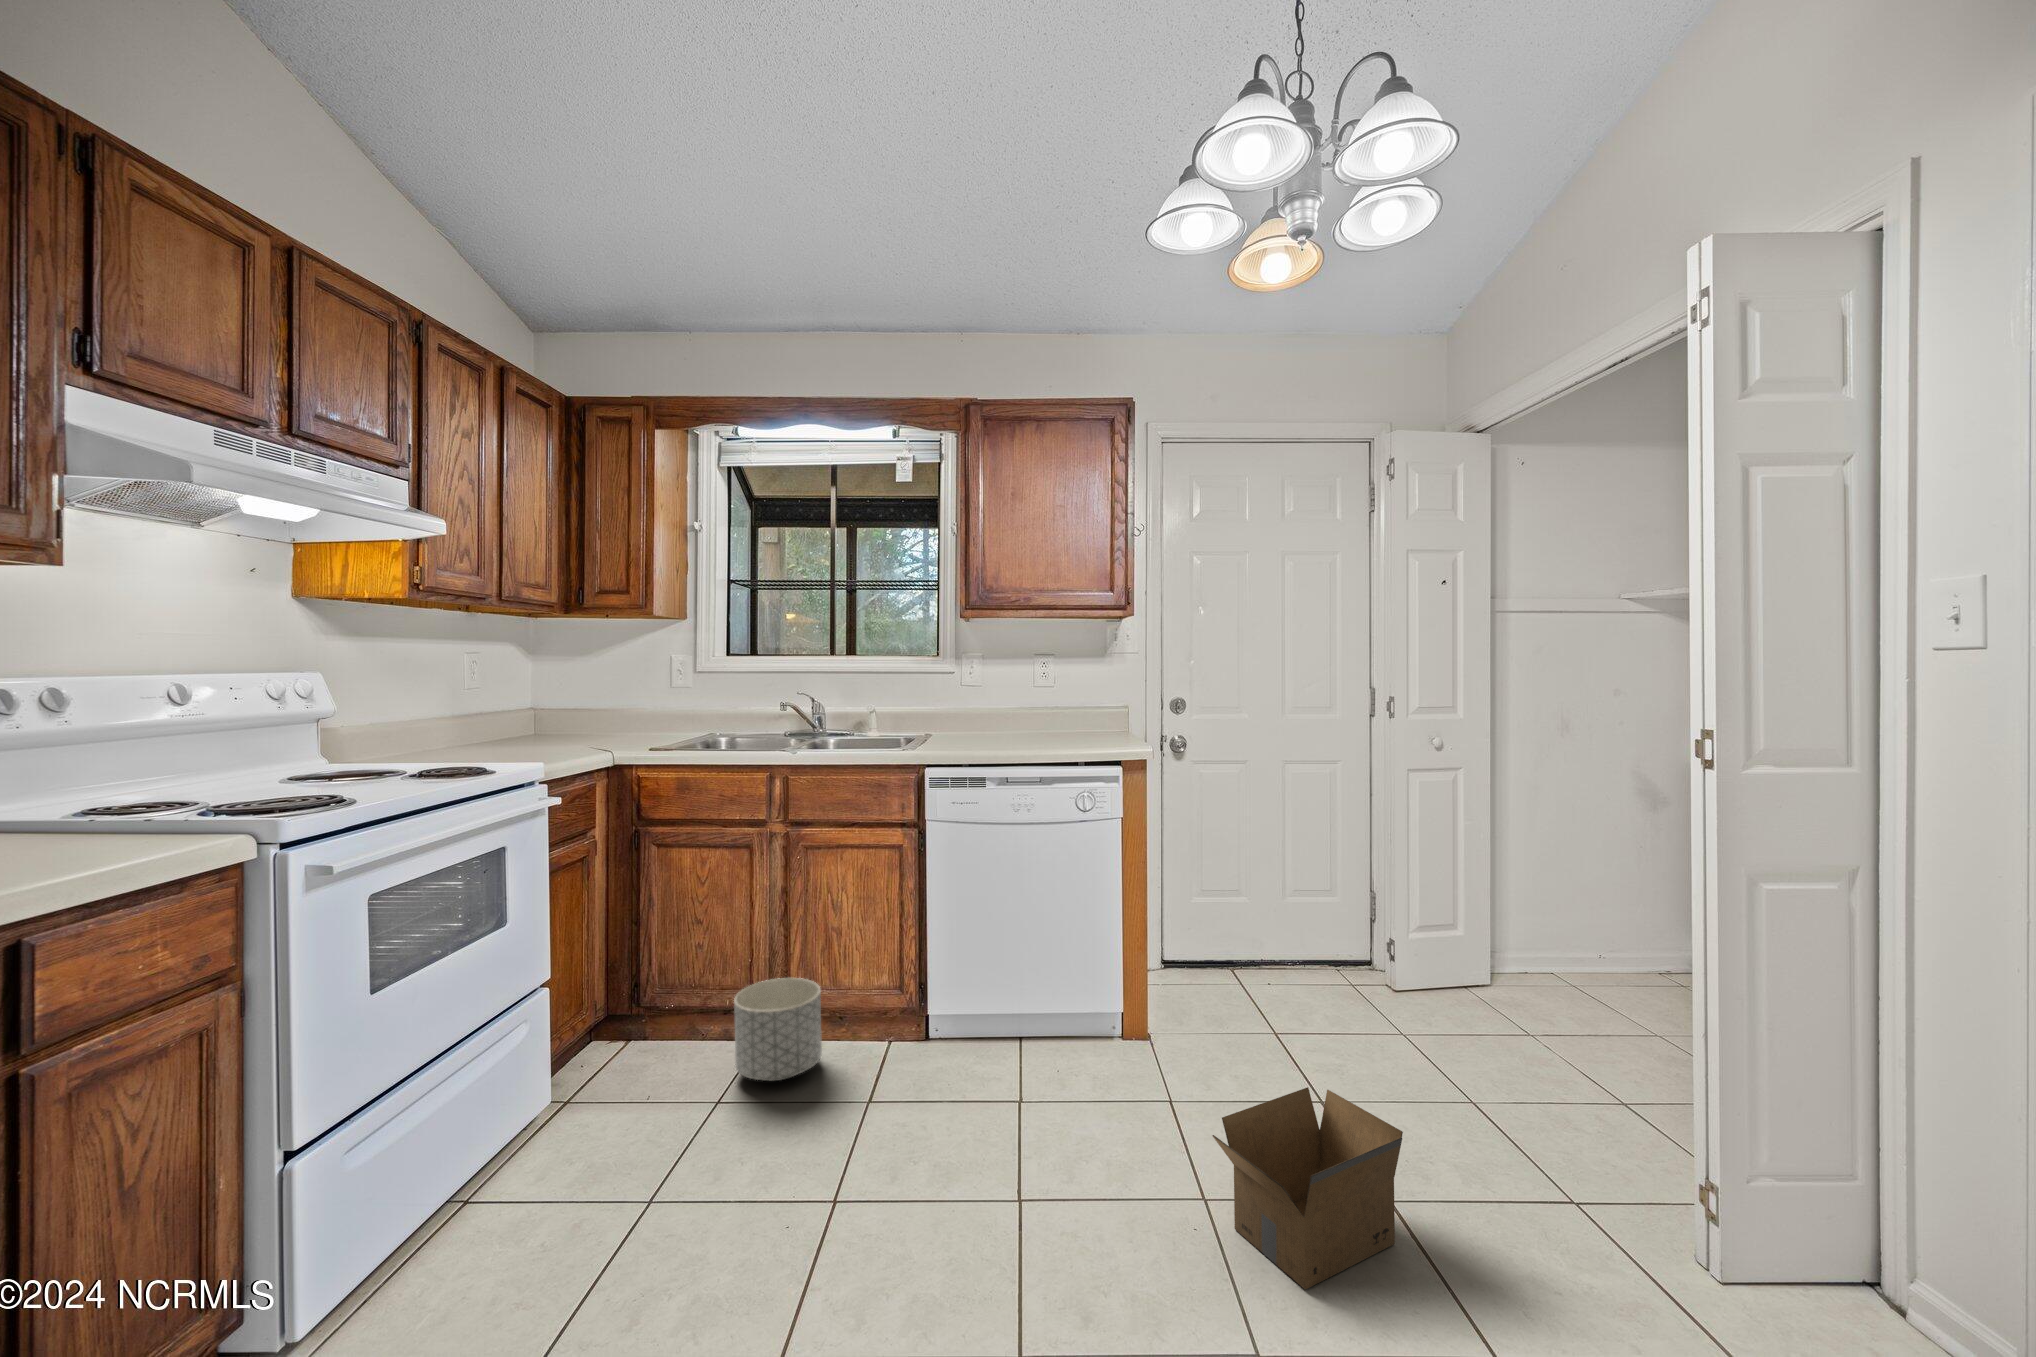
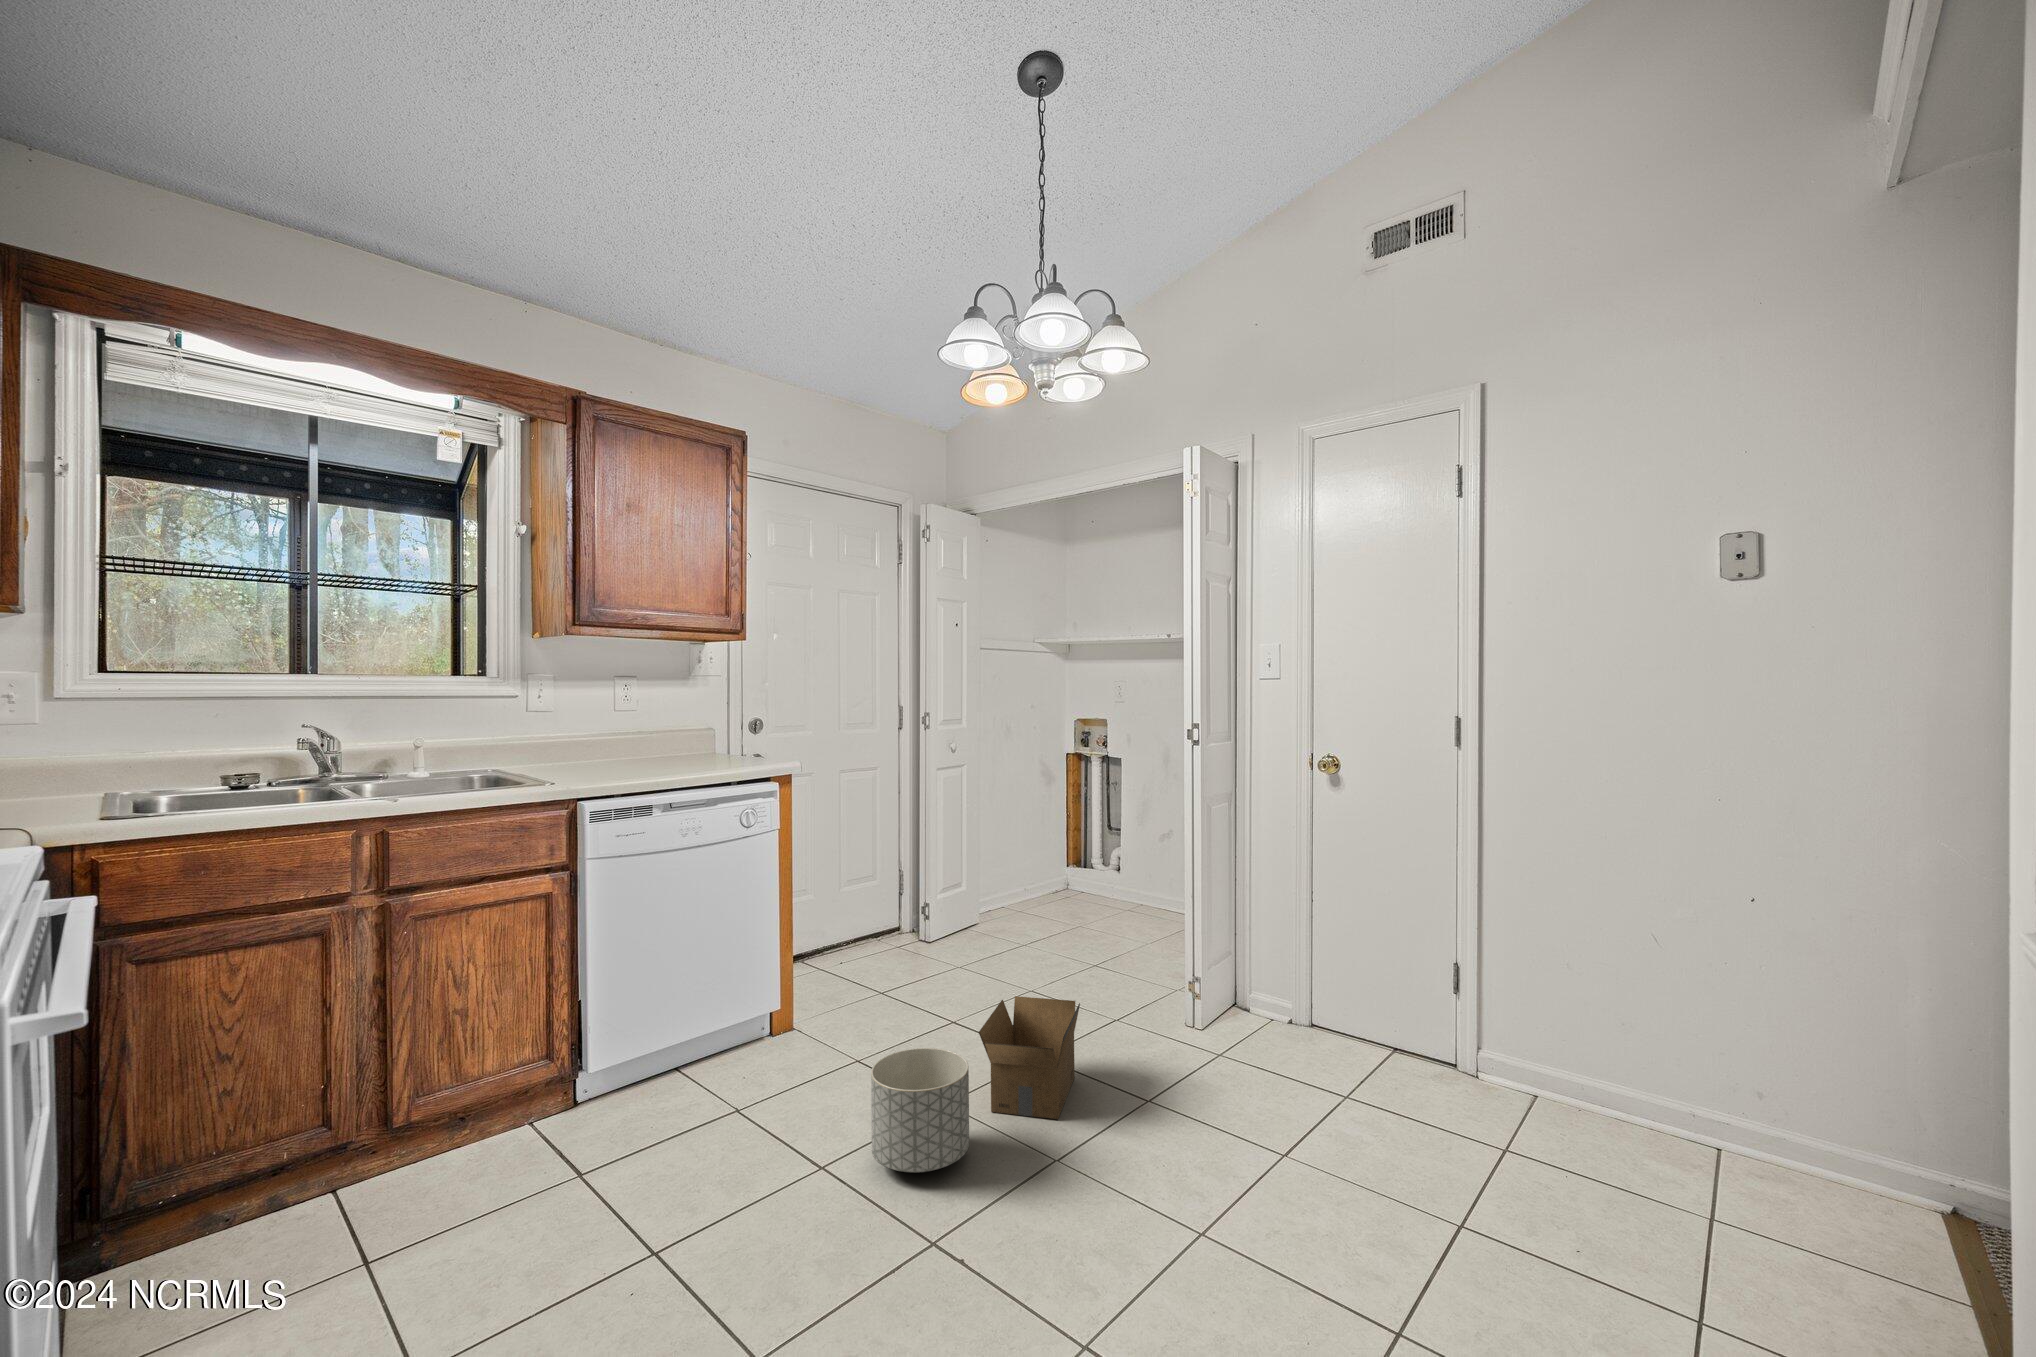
planter: present [734,978,822,1081] -> present [871,1048,969,1173]

